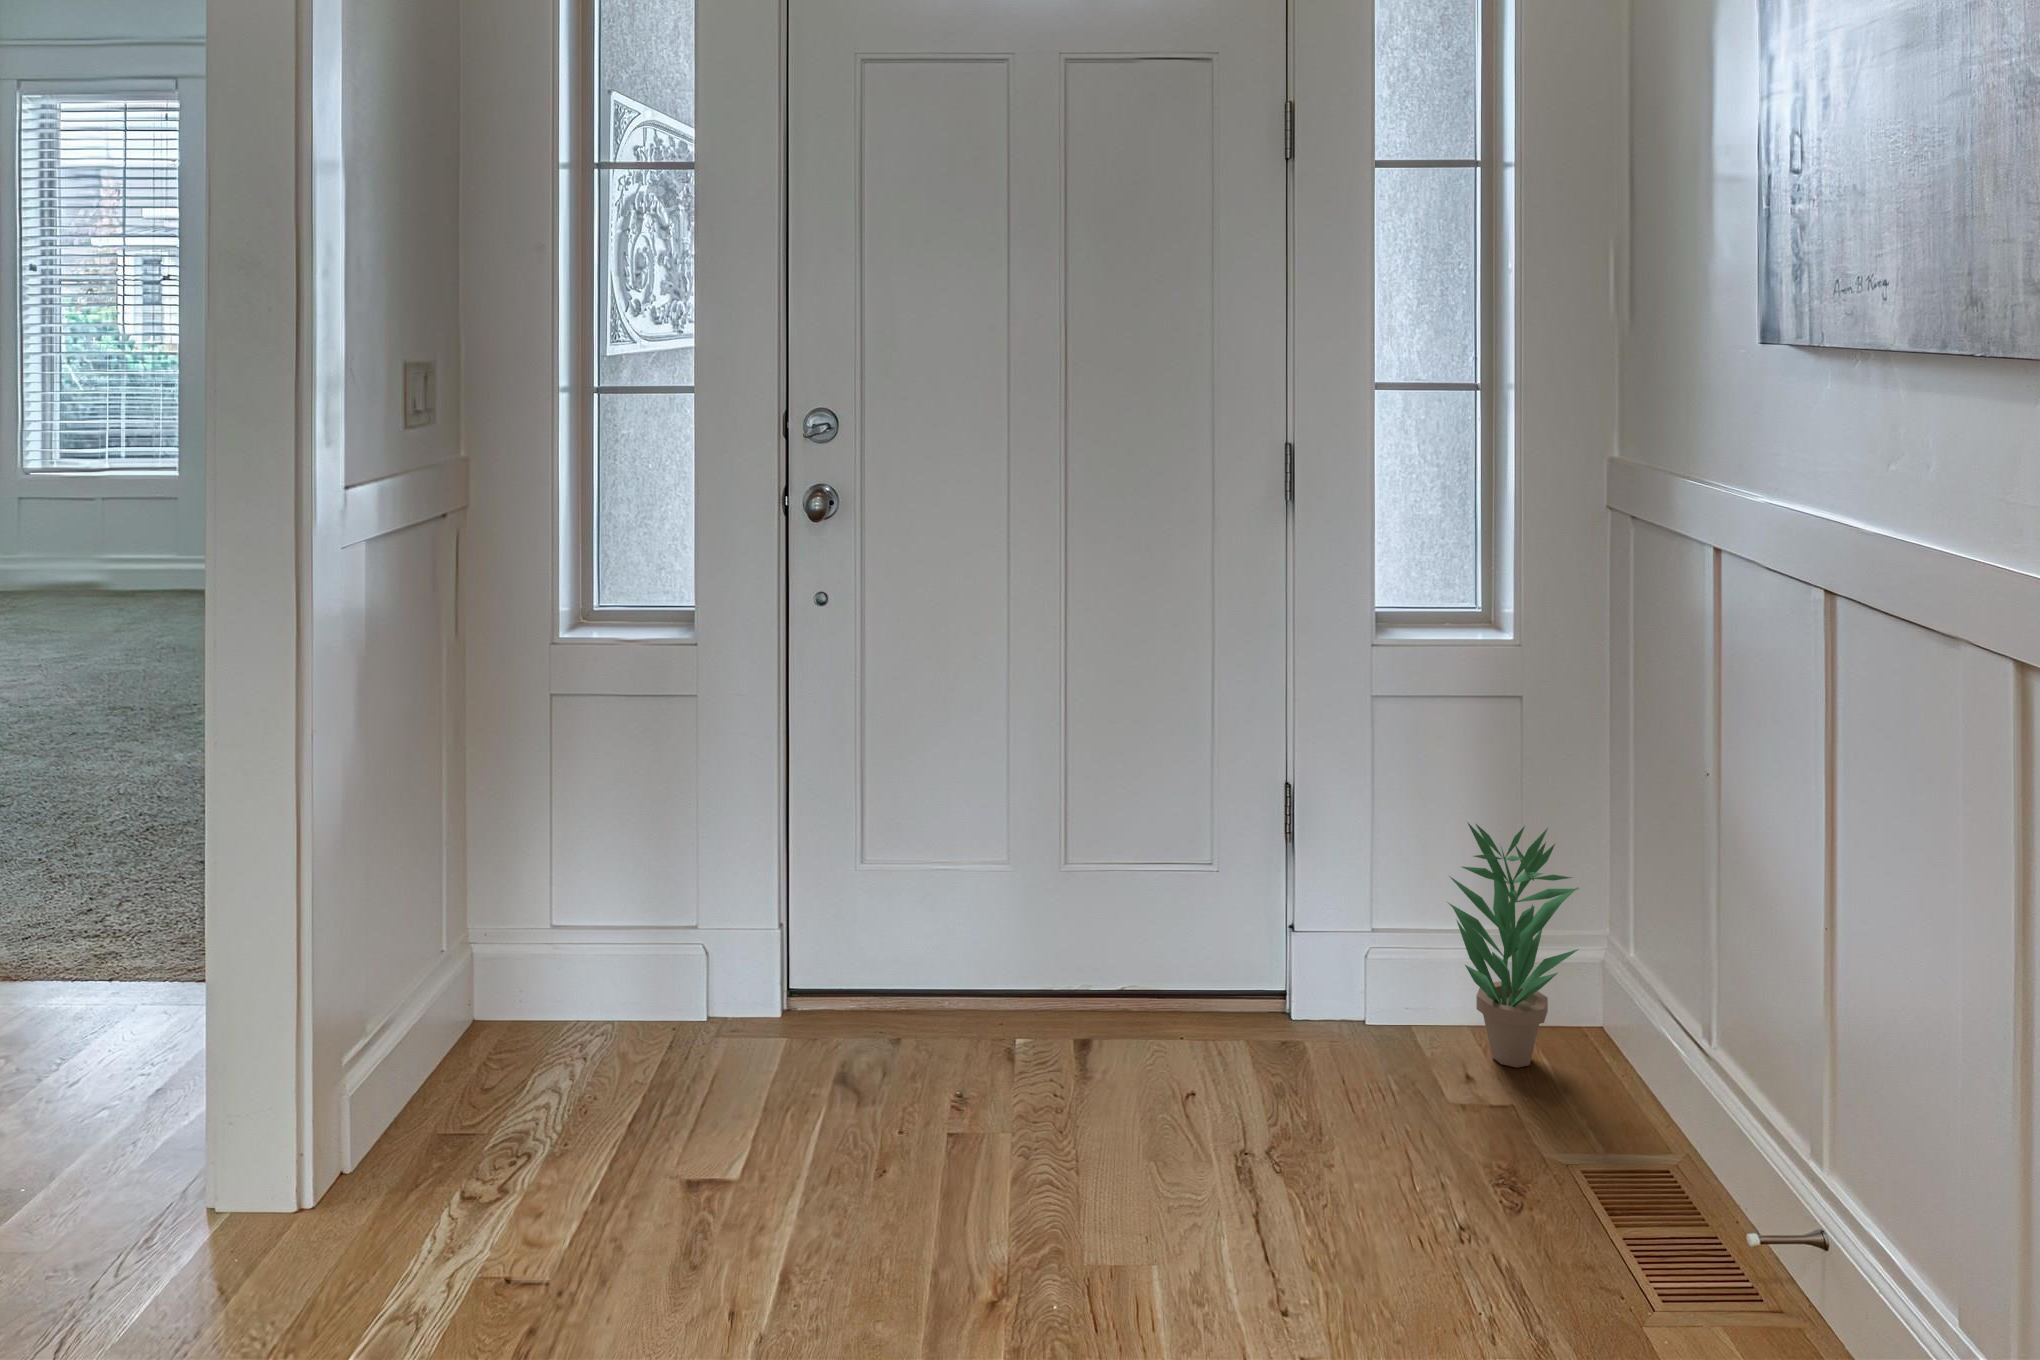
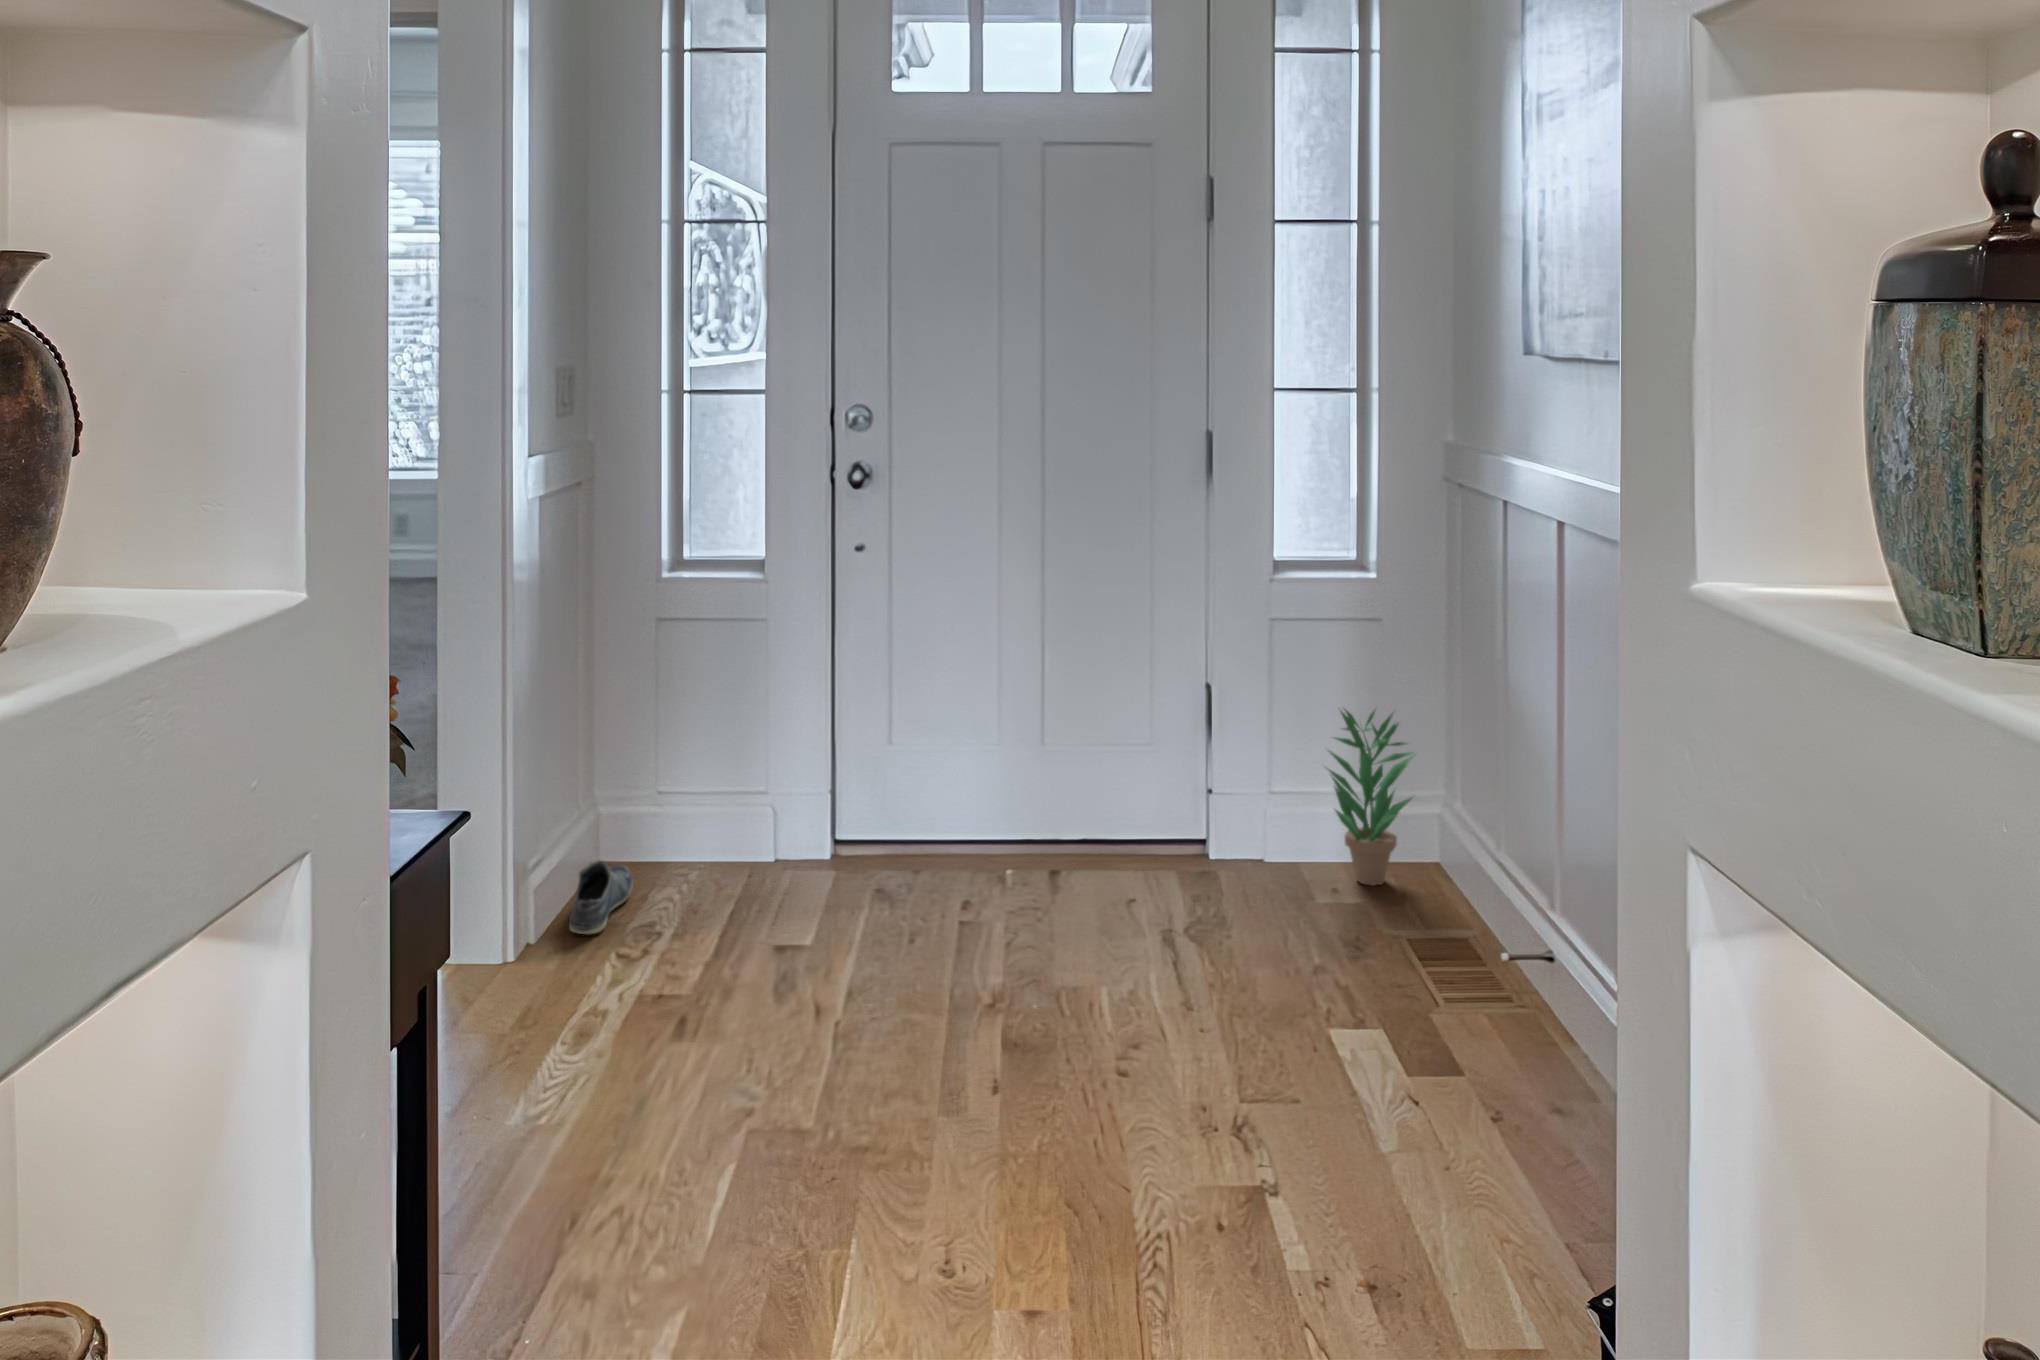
shoe: none [403,1034,509,1156] -> present [569,861,633,934]

